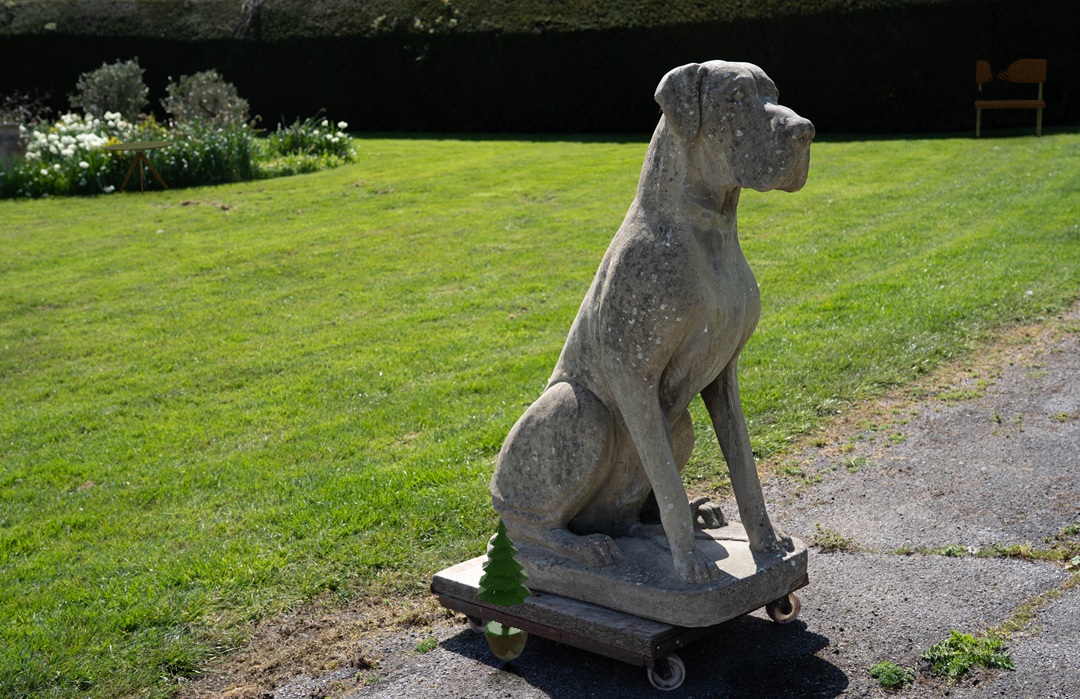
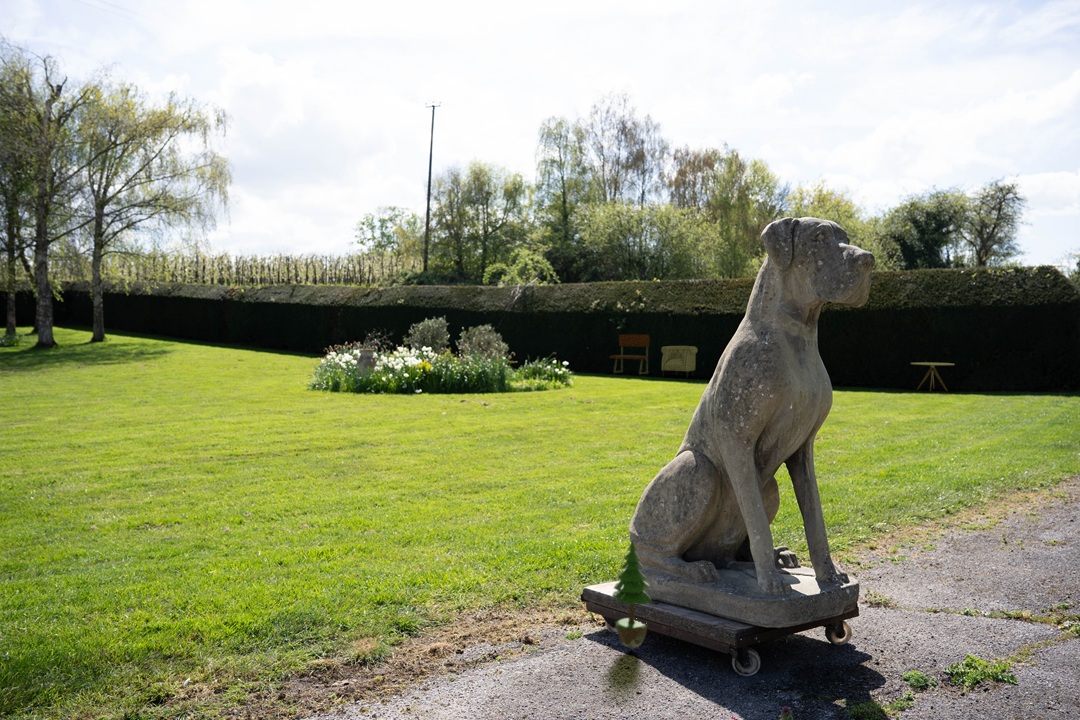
bench: present [975,59,1046,137] -> present [610,335,649,374]
chair: none [498,80,554,132] -> present [661,346,697,378]
round table: present [103,141,174,195] -> present [911,362,955,391]

